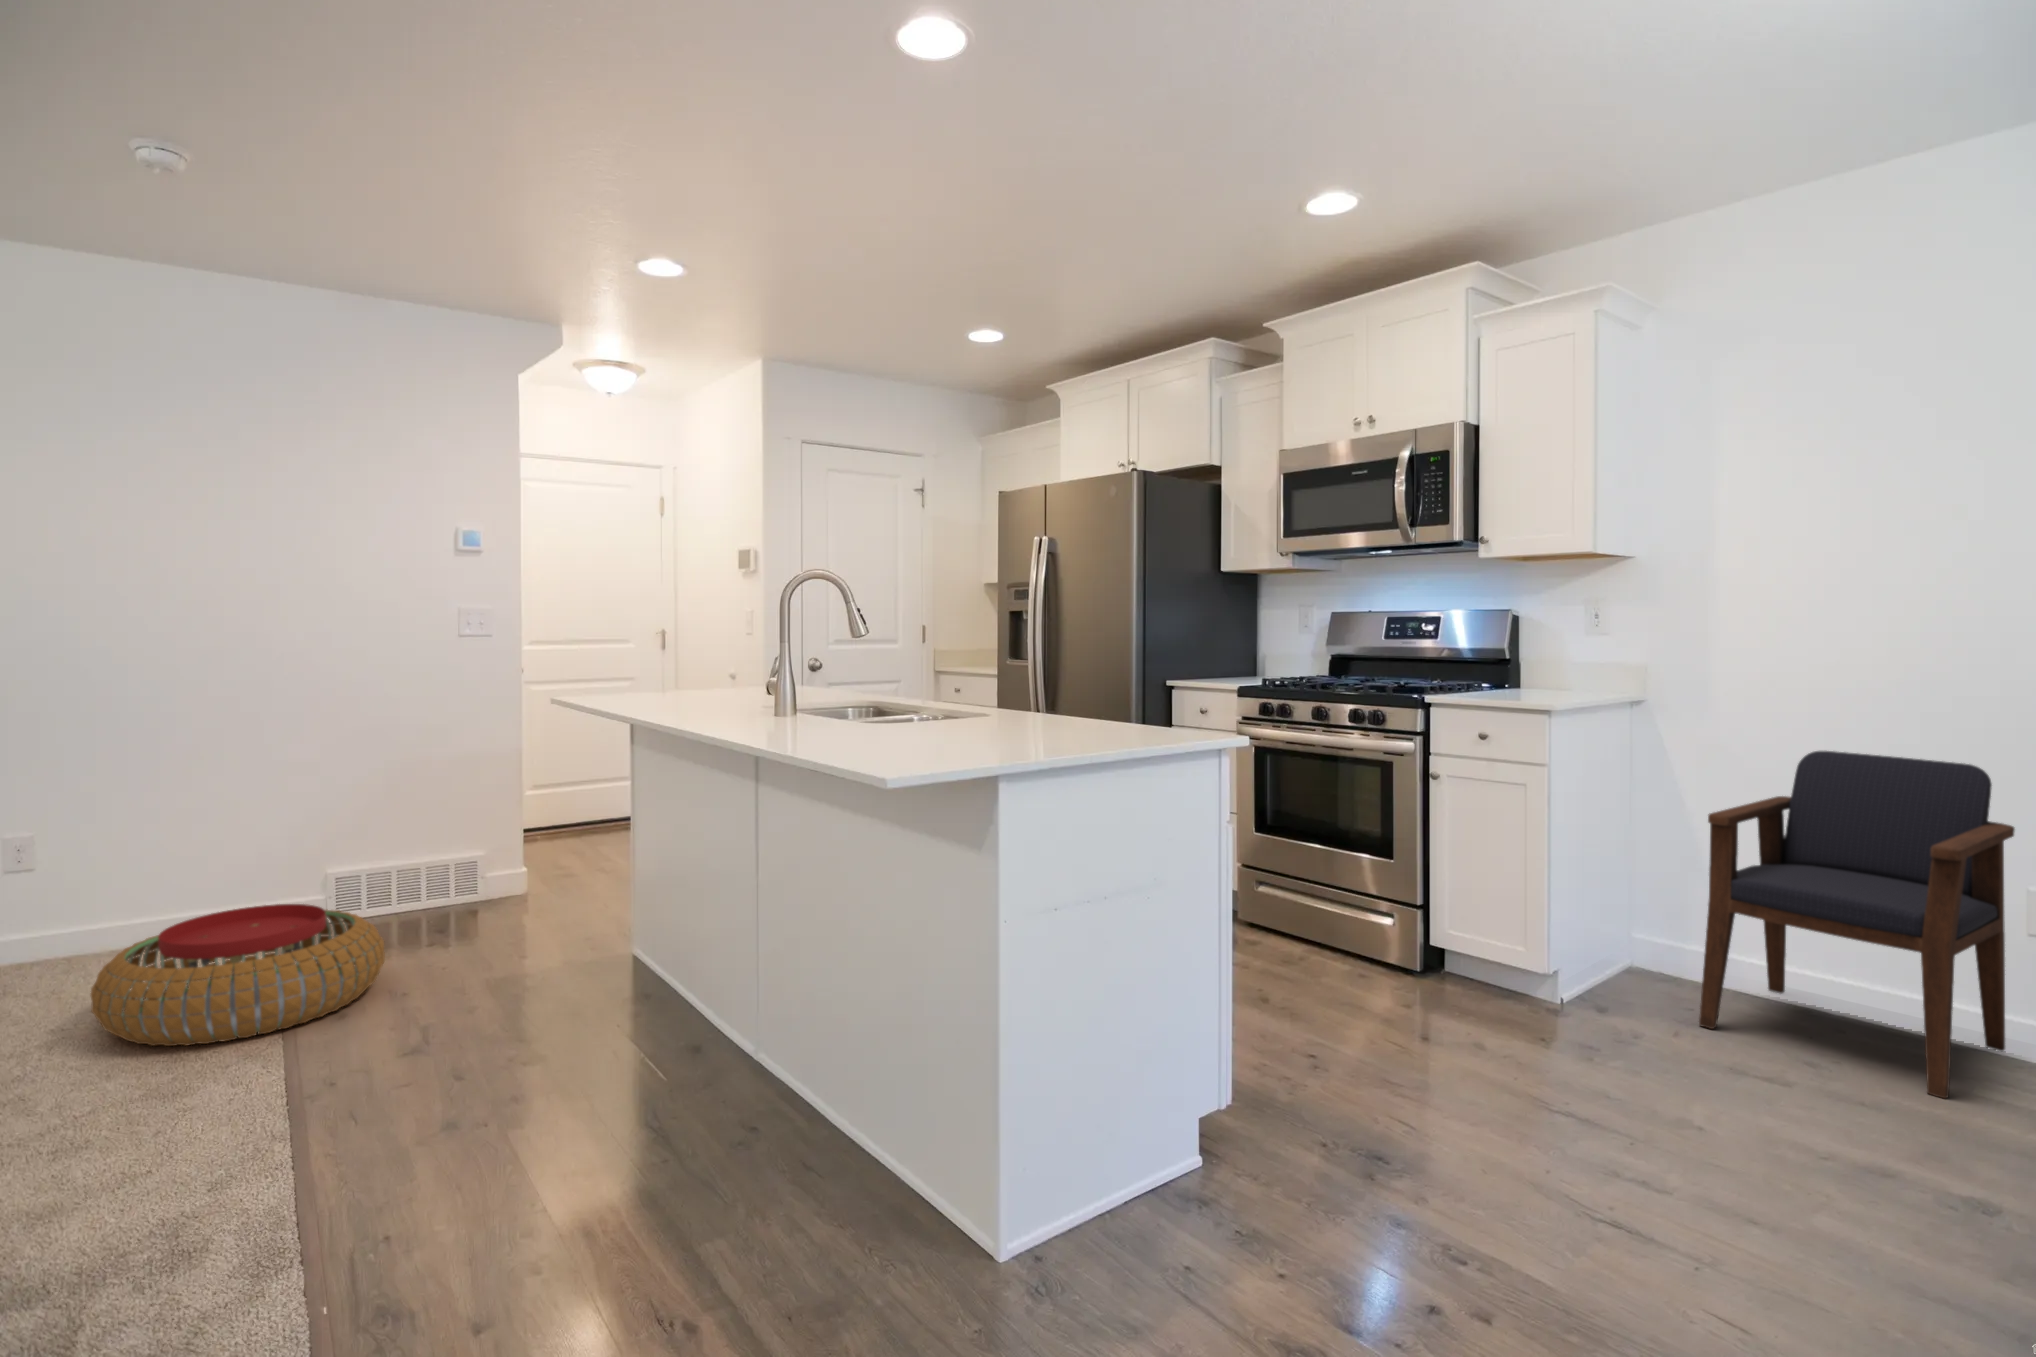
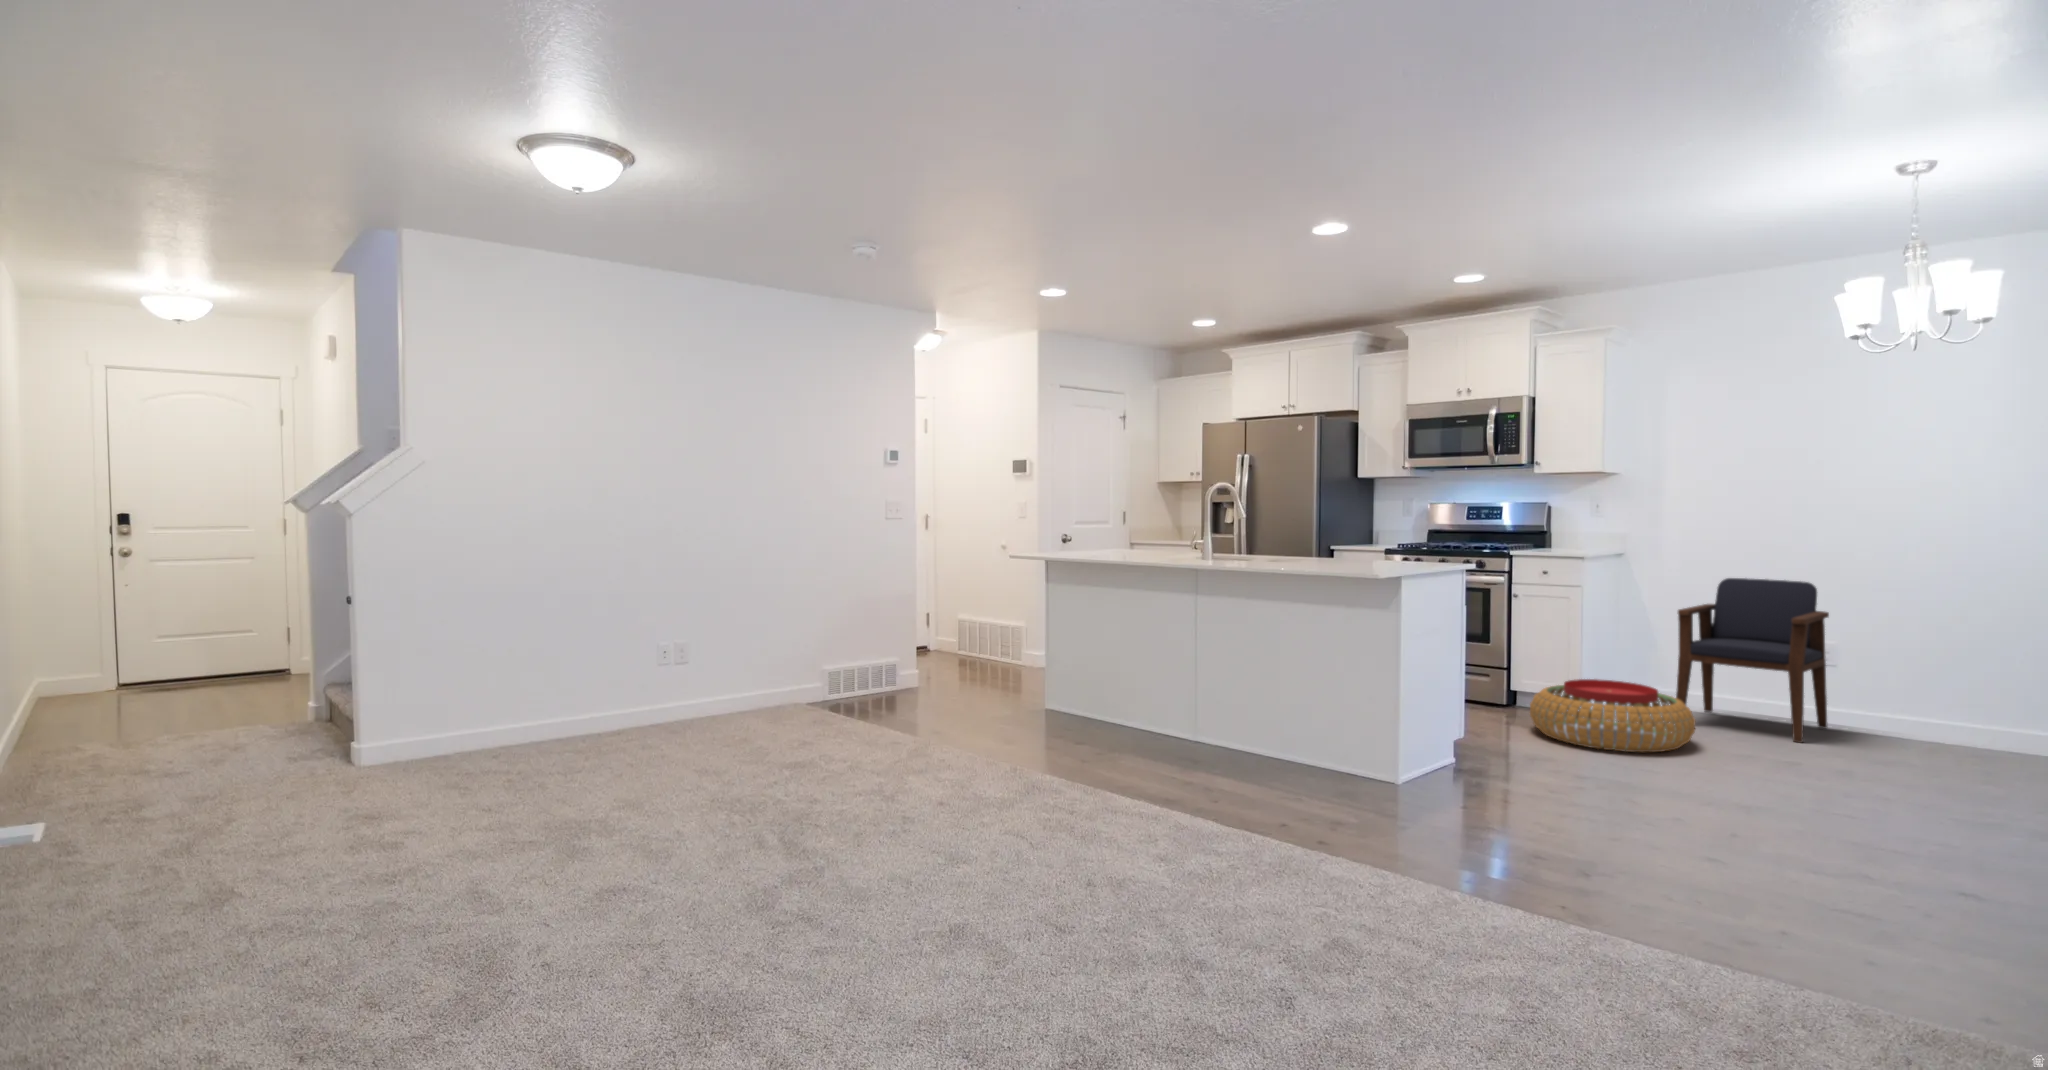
pouf: present [91,904,385,1046] -> present [1530,679,1695,752]

